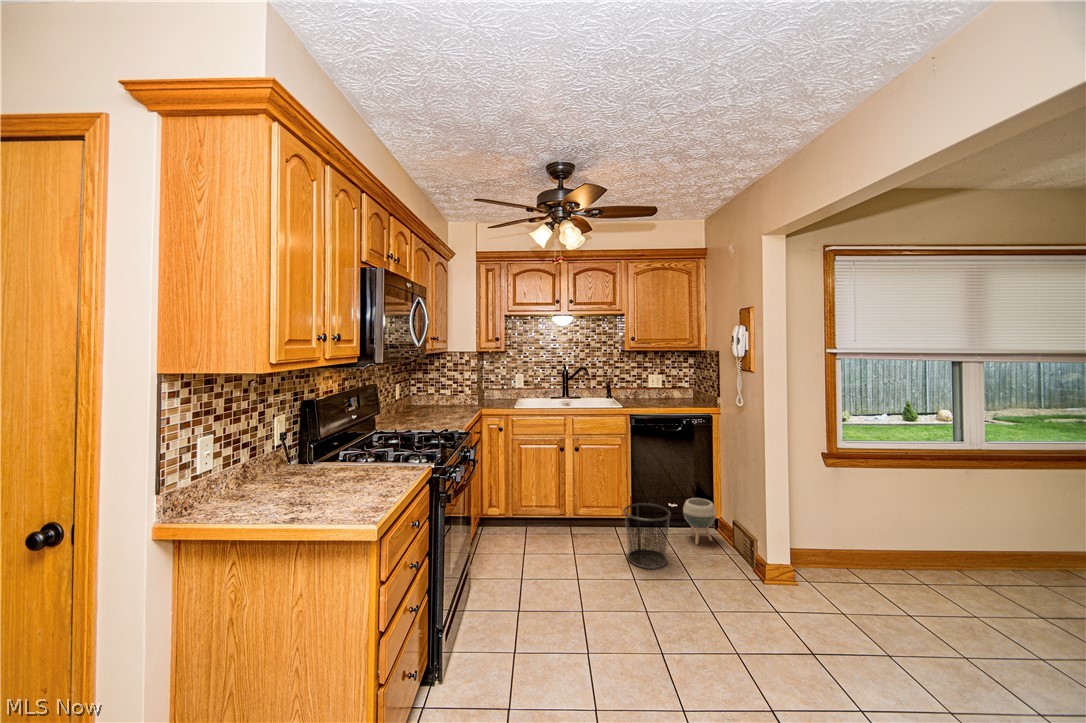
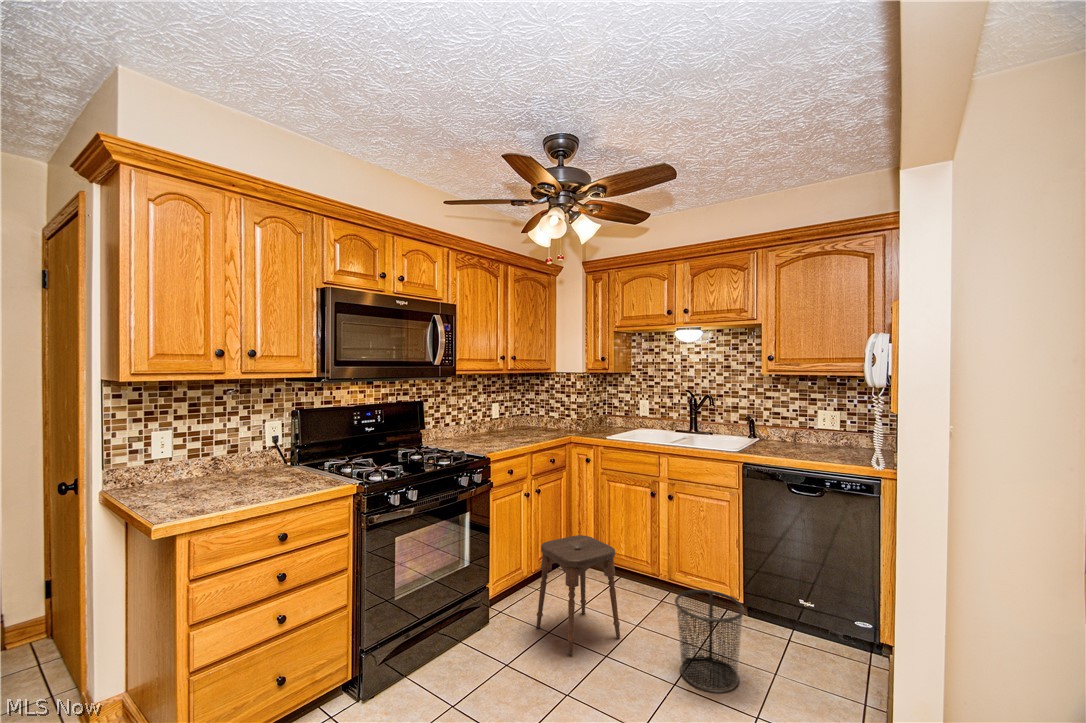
stool: none [512,485,576,578] -> present [536,535,620,655]
planter: present [683,498,716,545] -> none [799,607,855,685]

